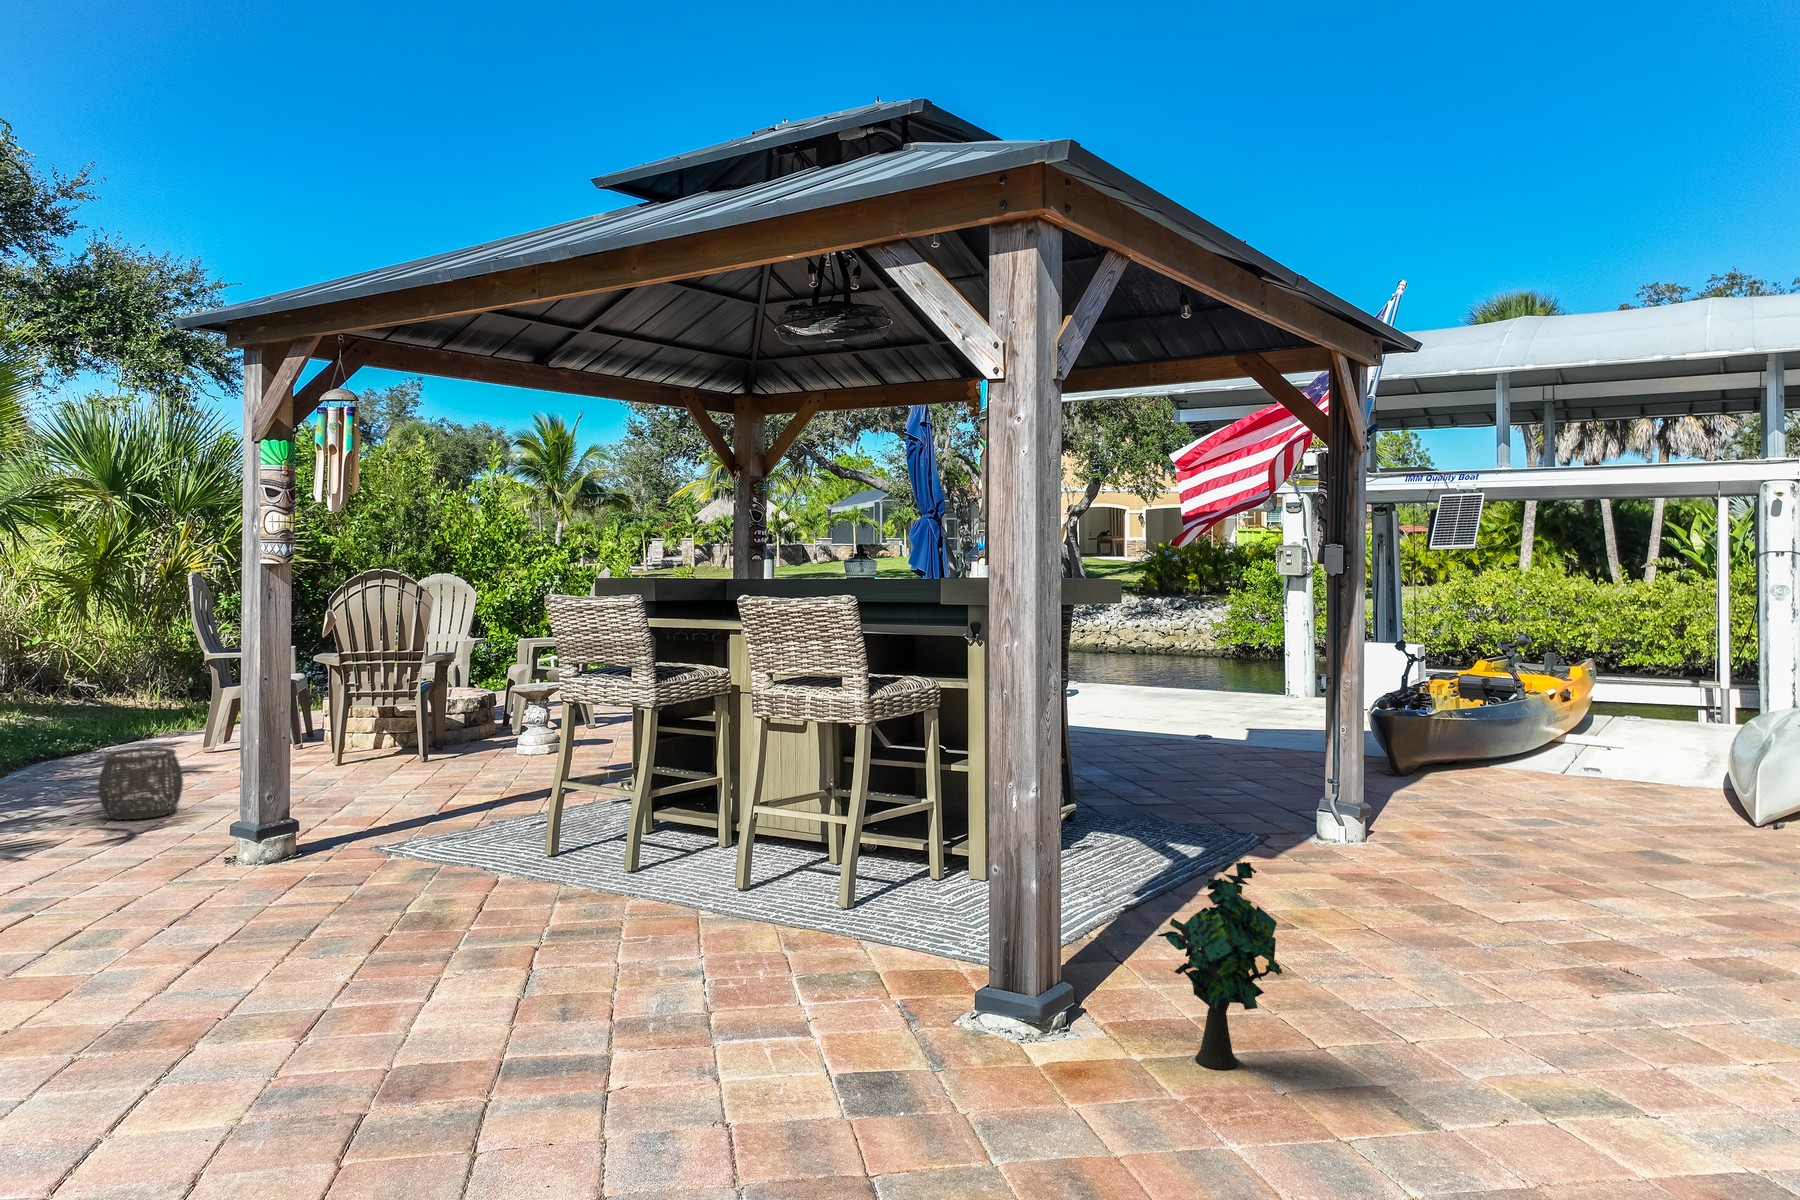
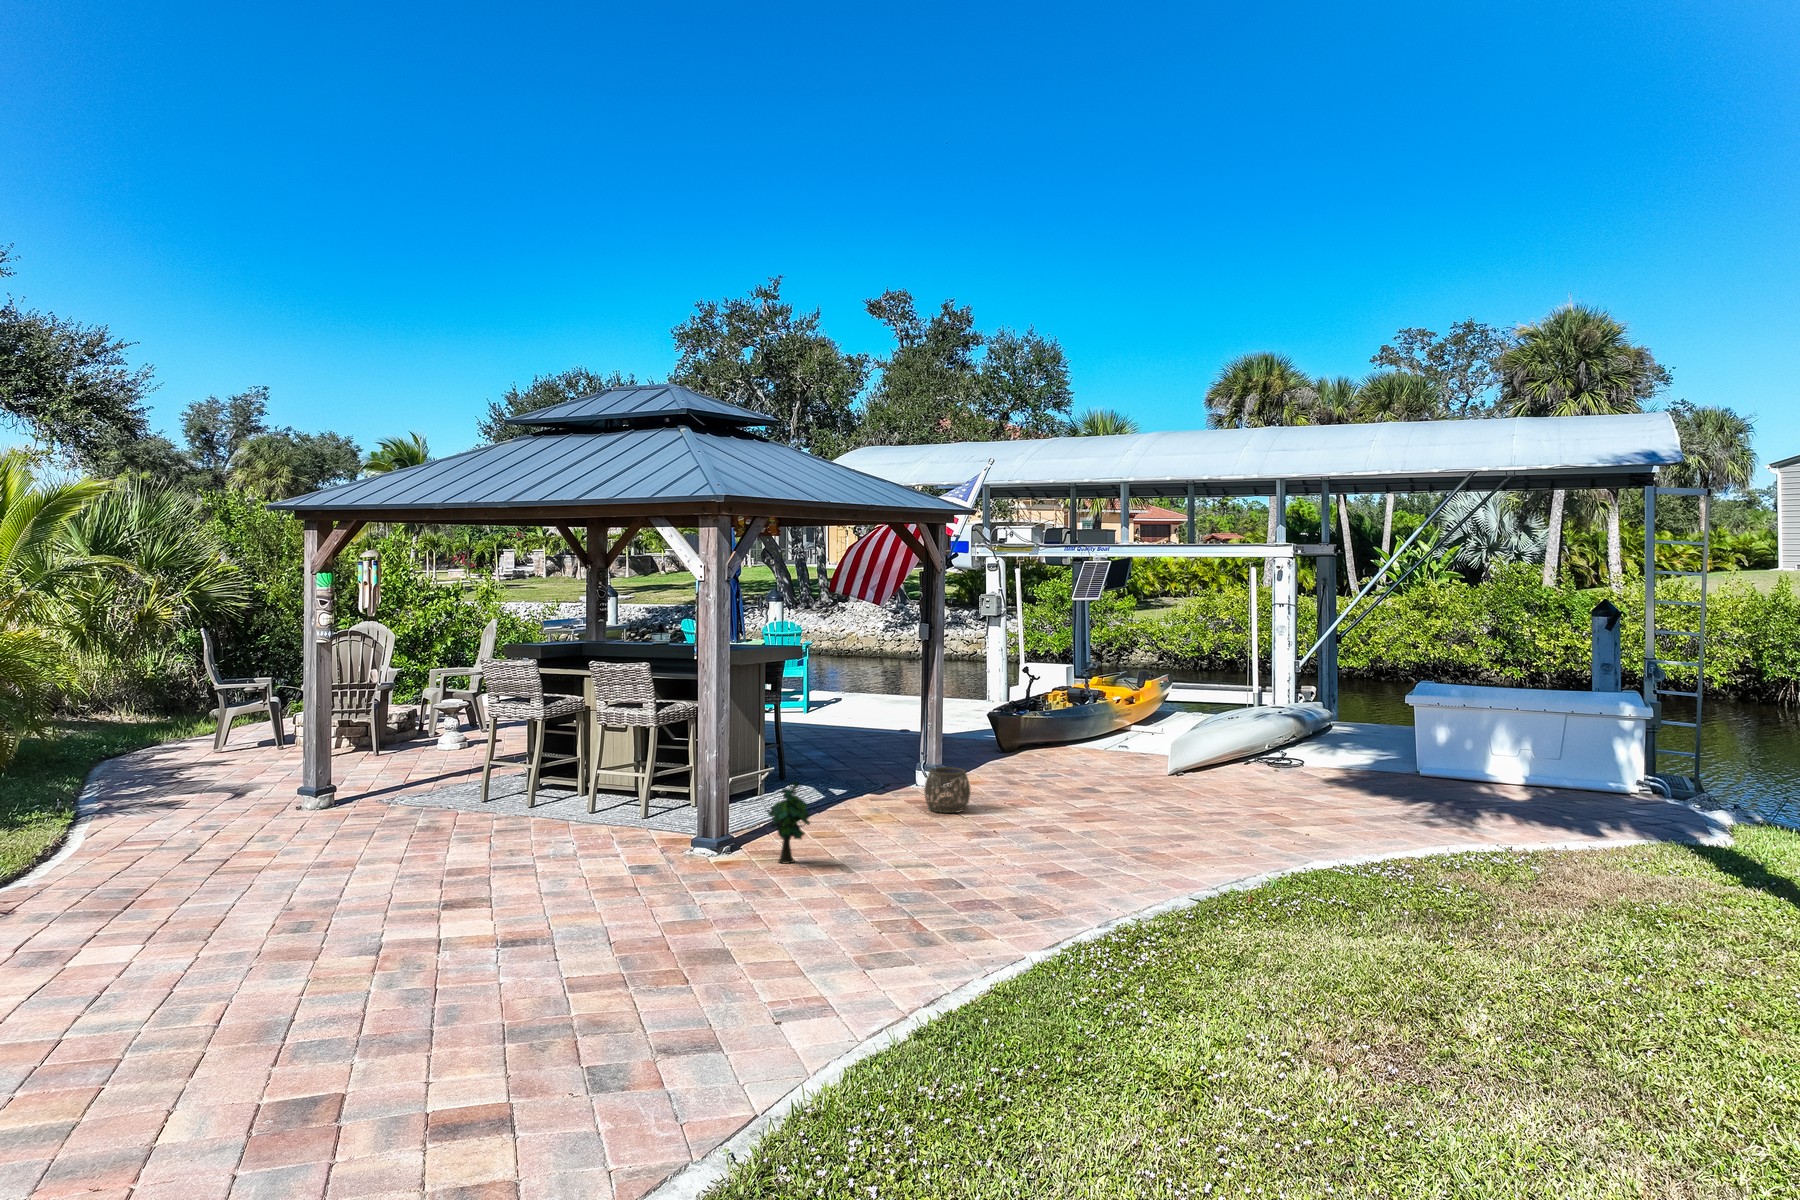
woven basket: present [98,748,183,820] -> present [924,767,970,813]

